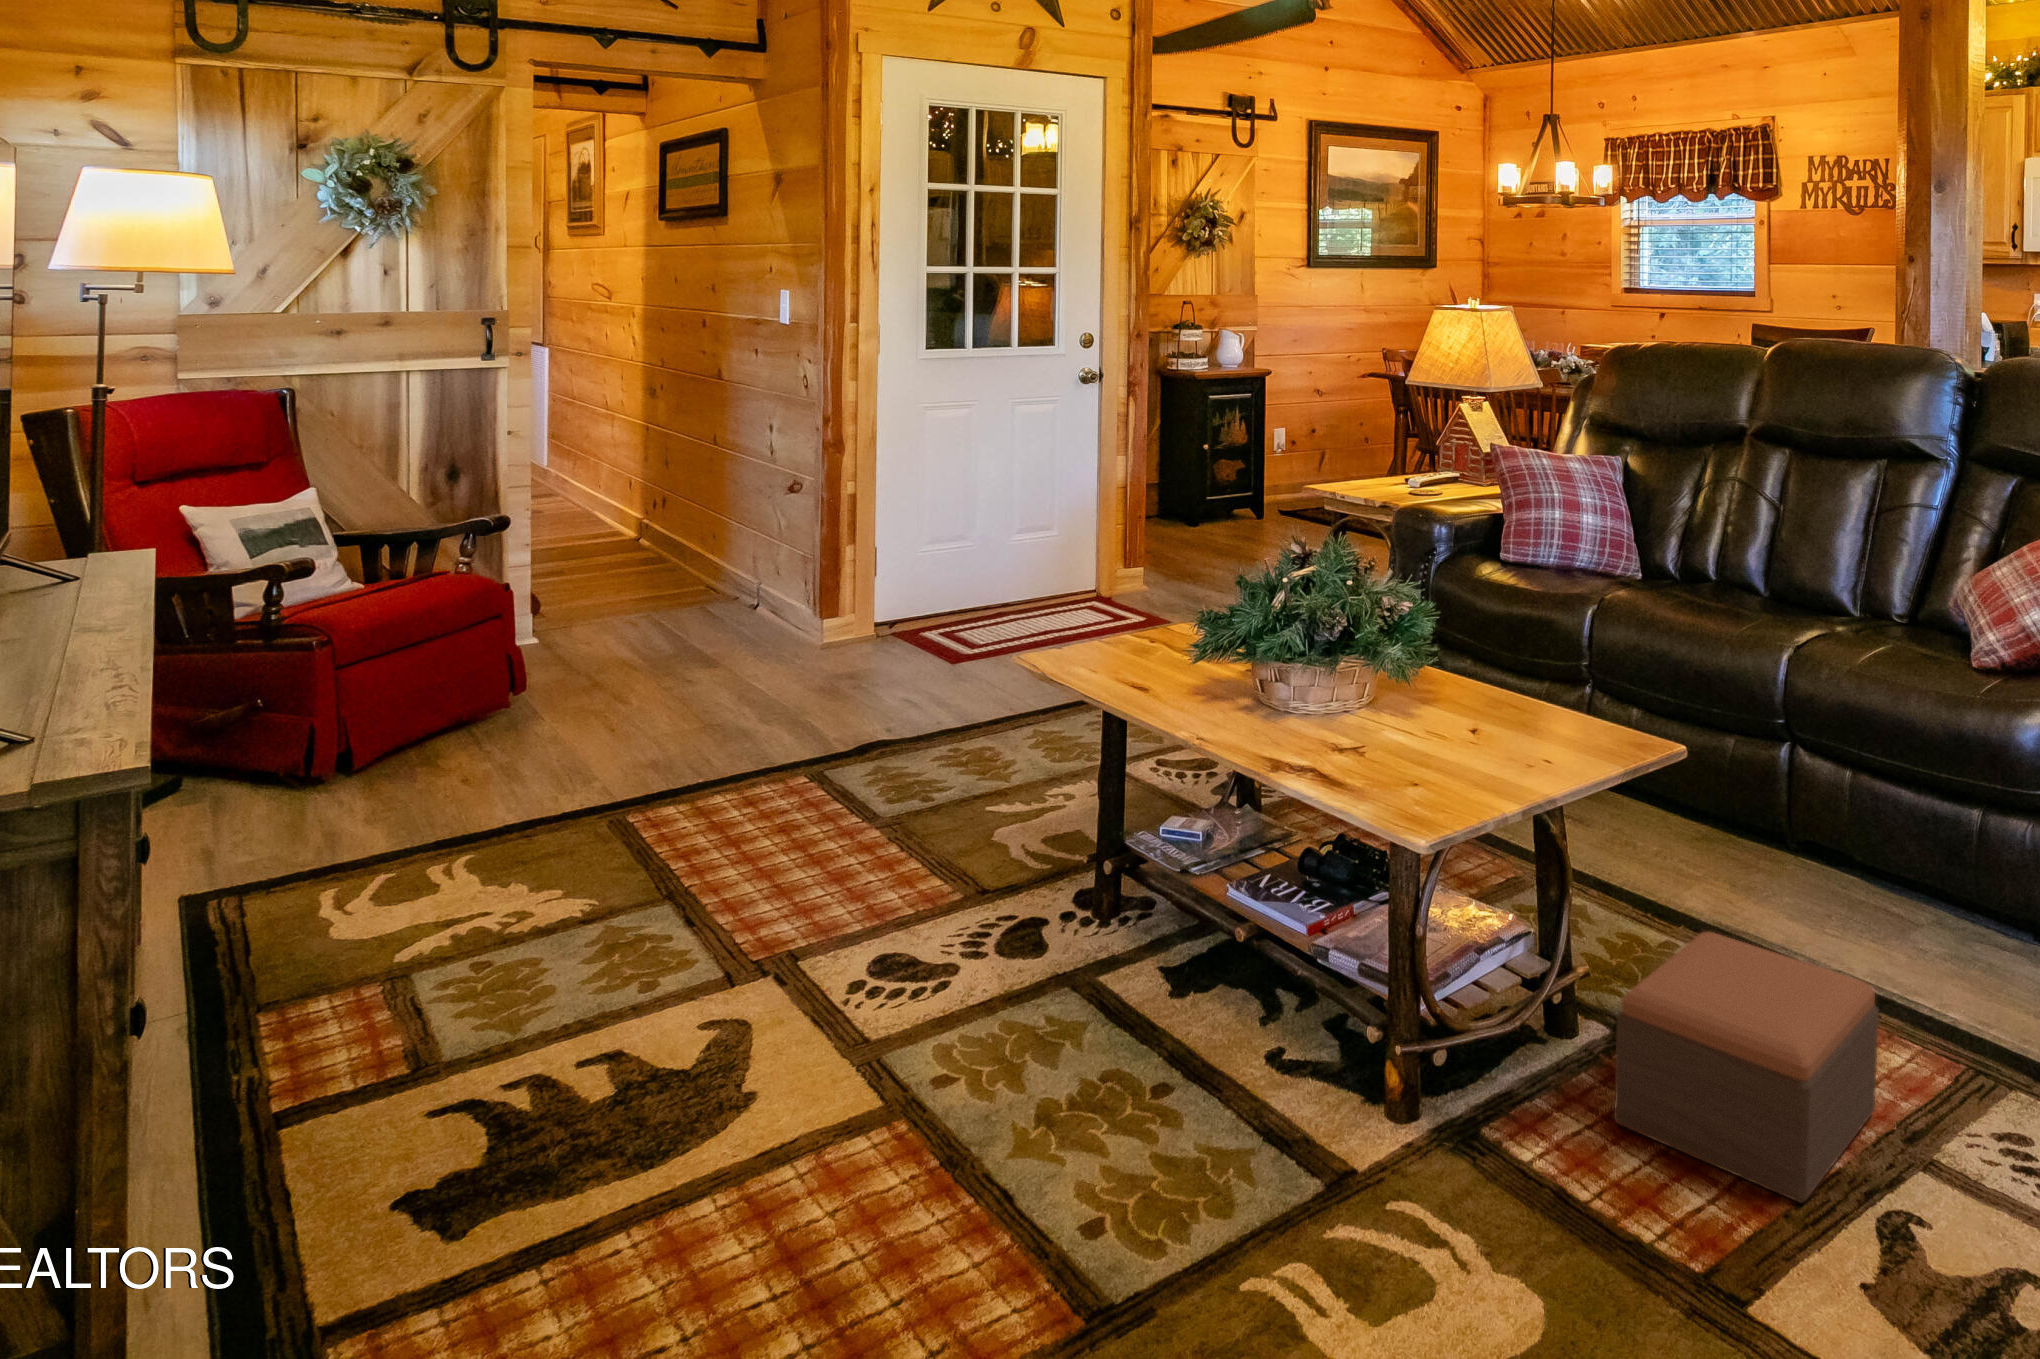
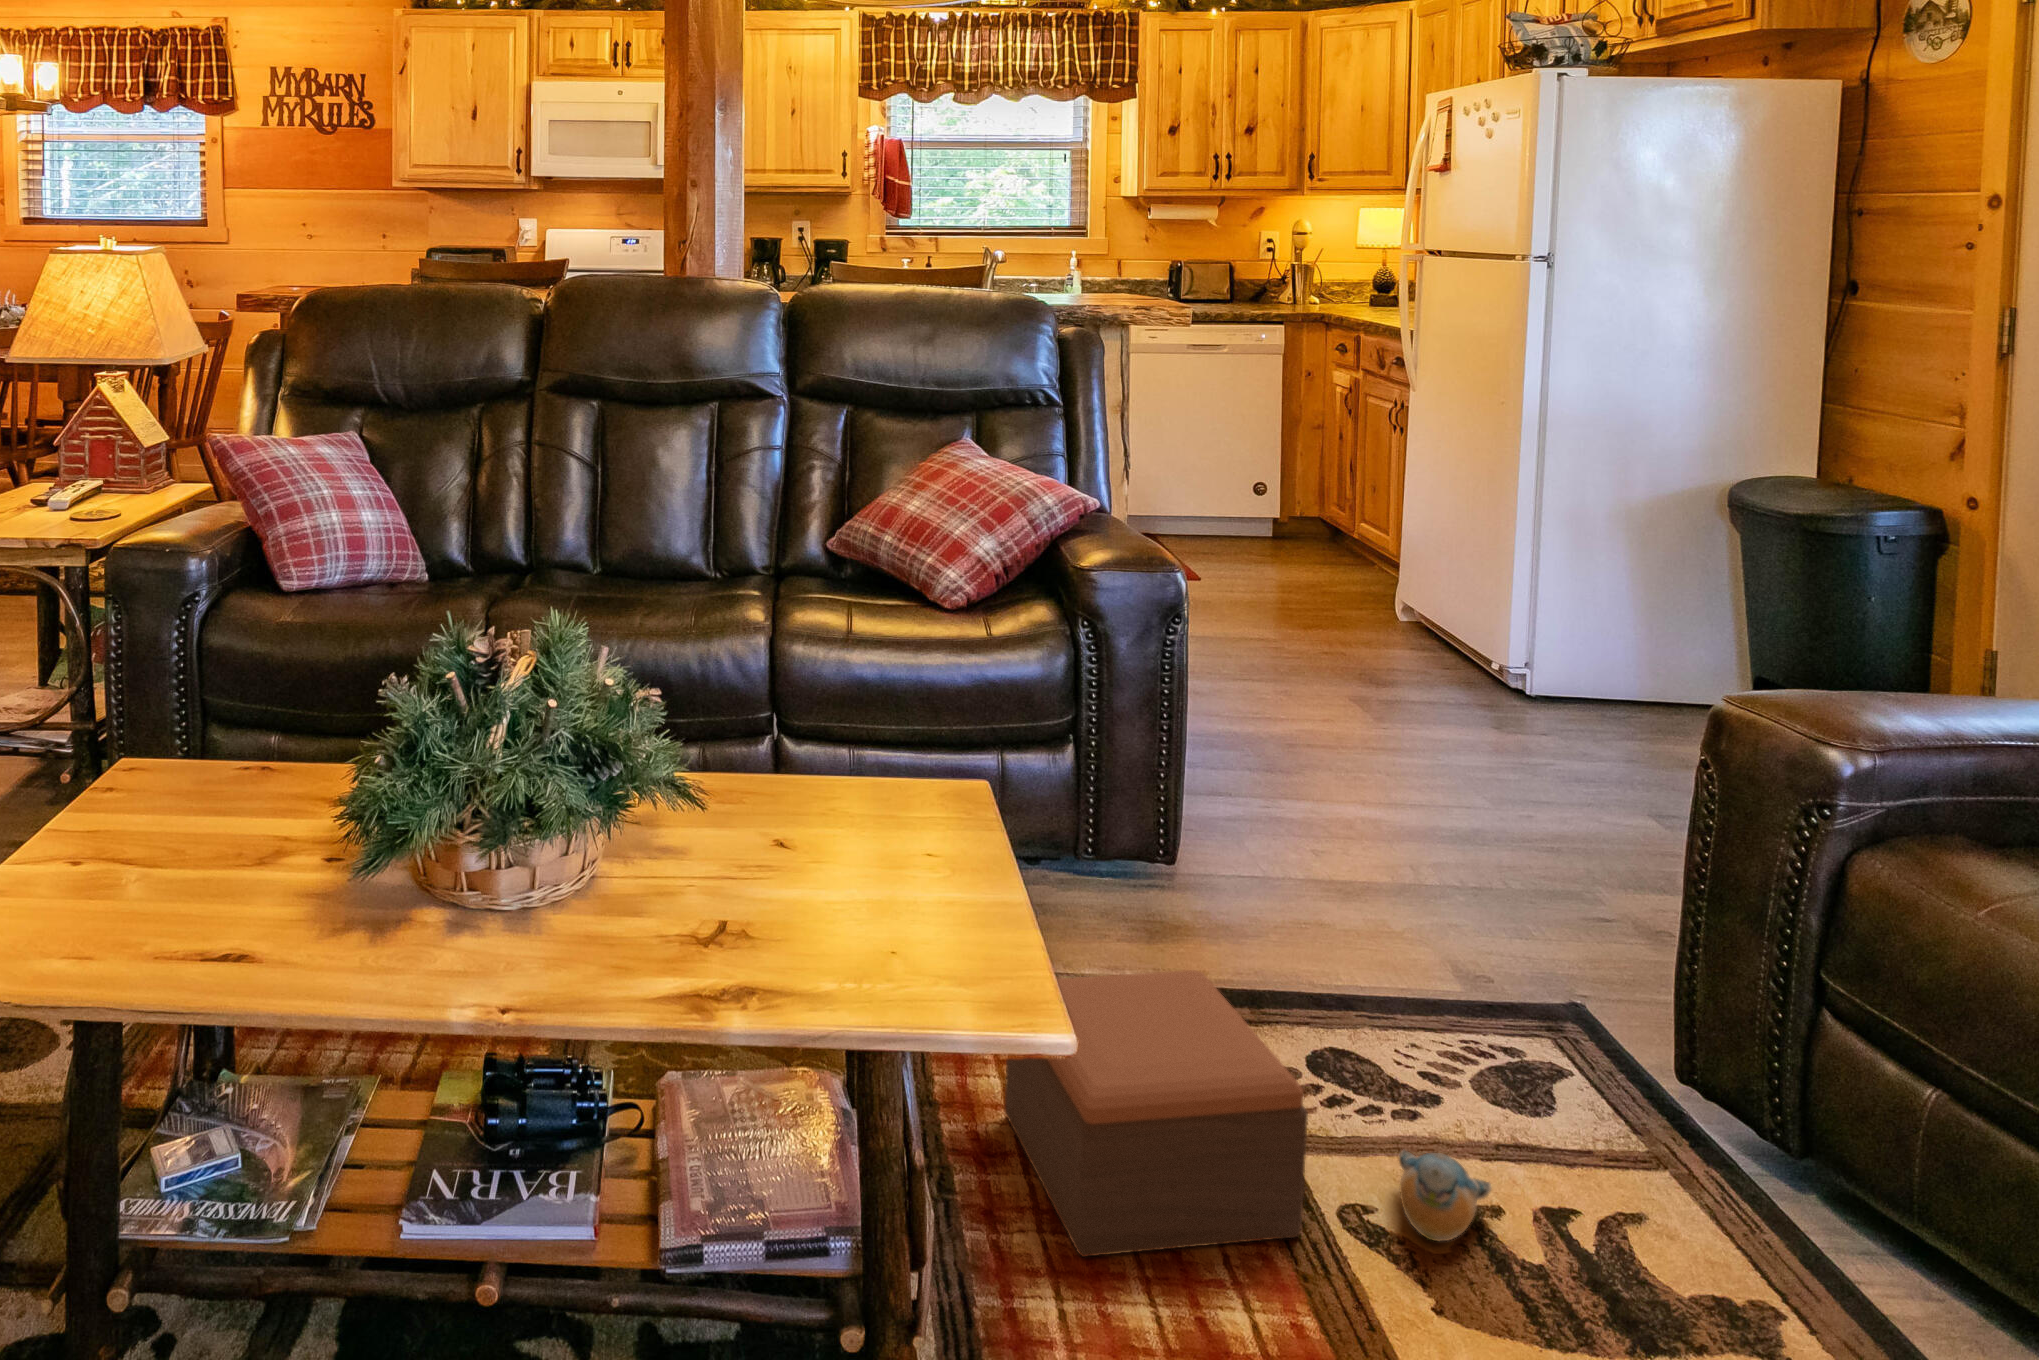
plush toy: none [1887,1179,2016,1272] -> present [1399,1150,1492,1241]

